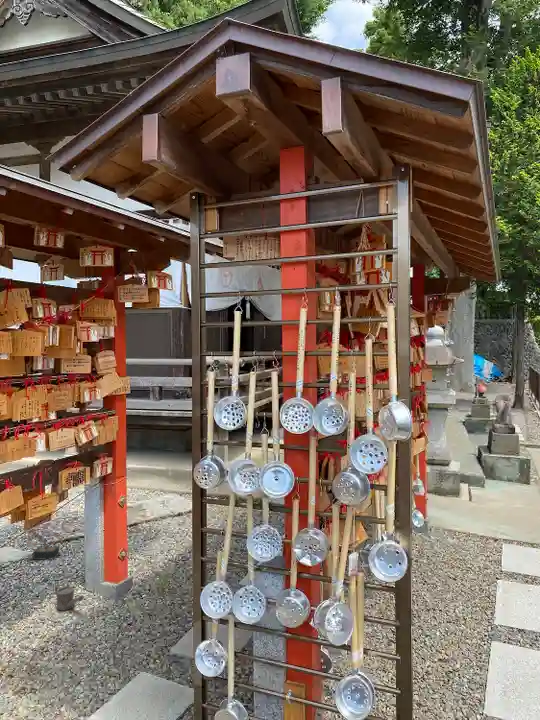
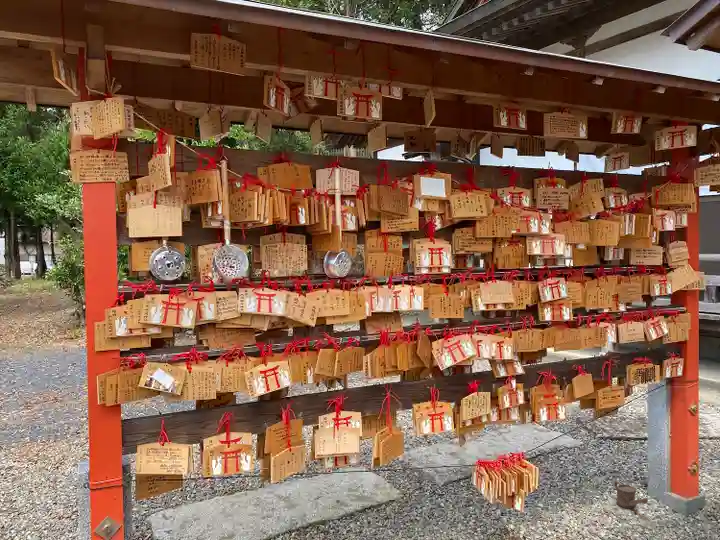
decorative plant: present [26,529,60,560] -> none [577,417,615,455]

